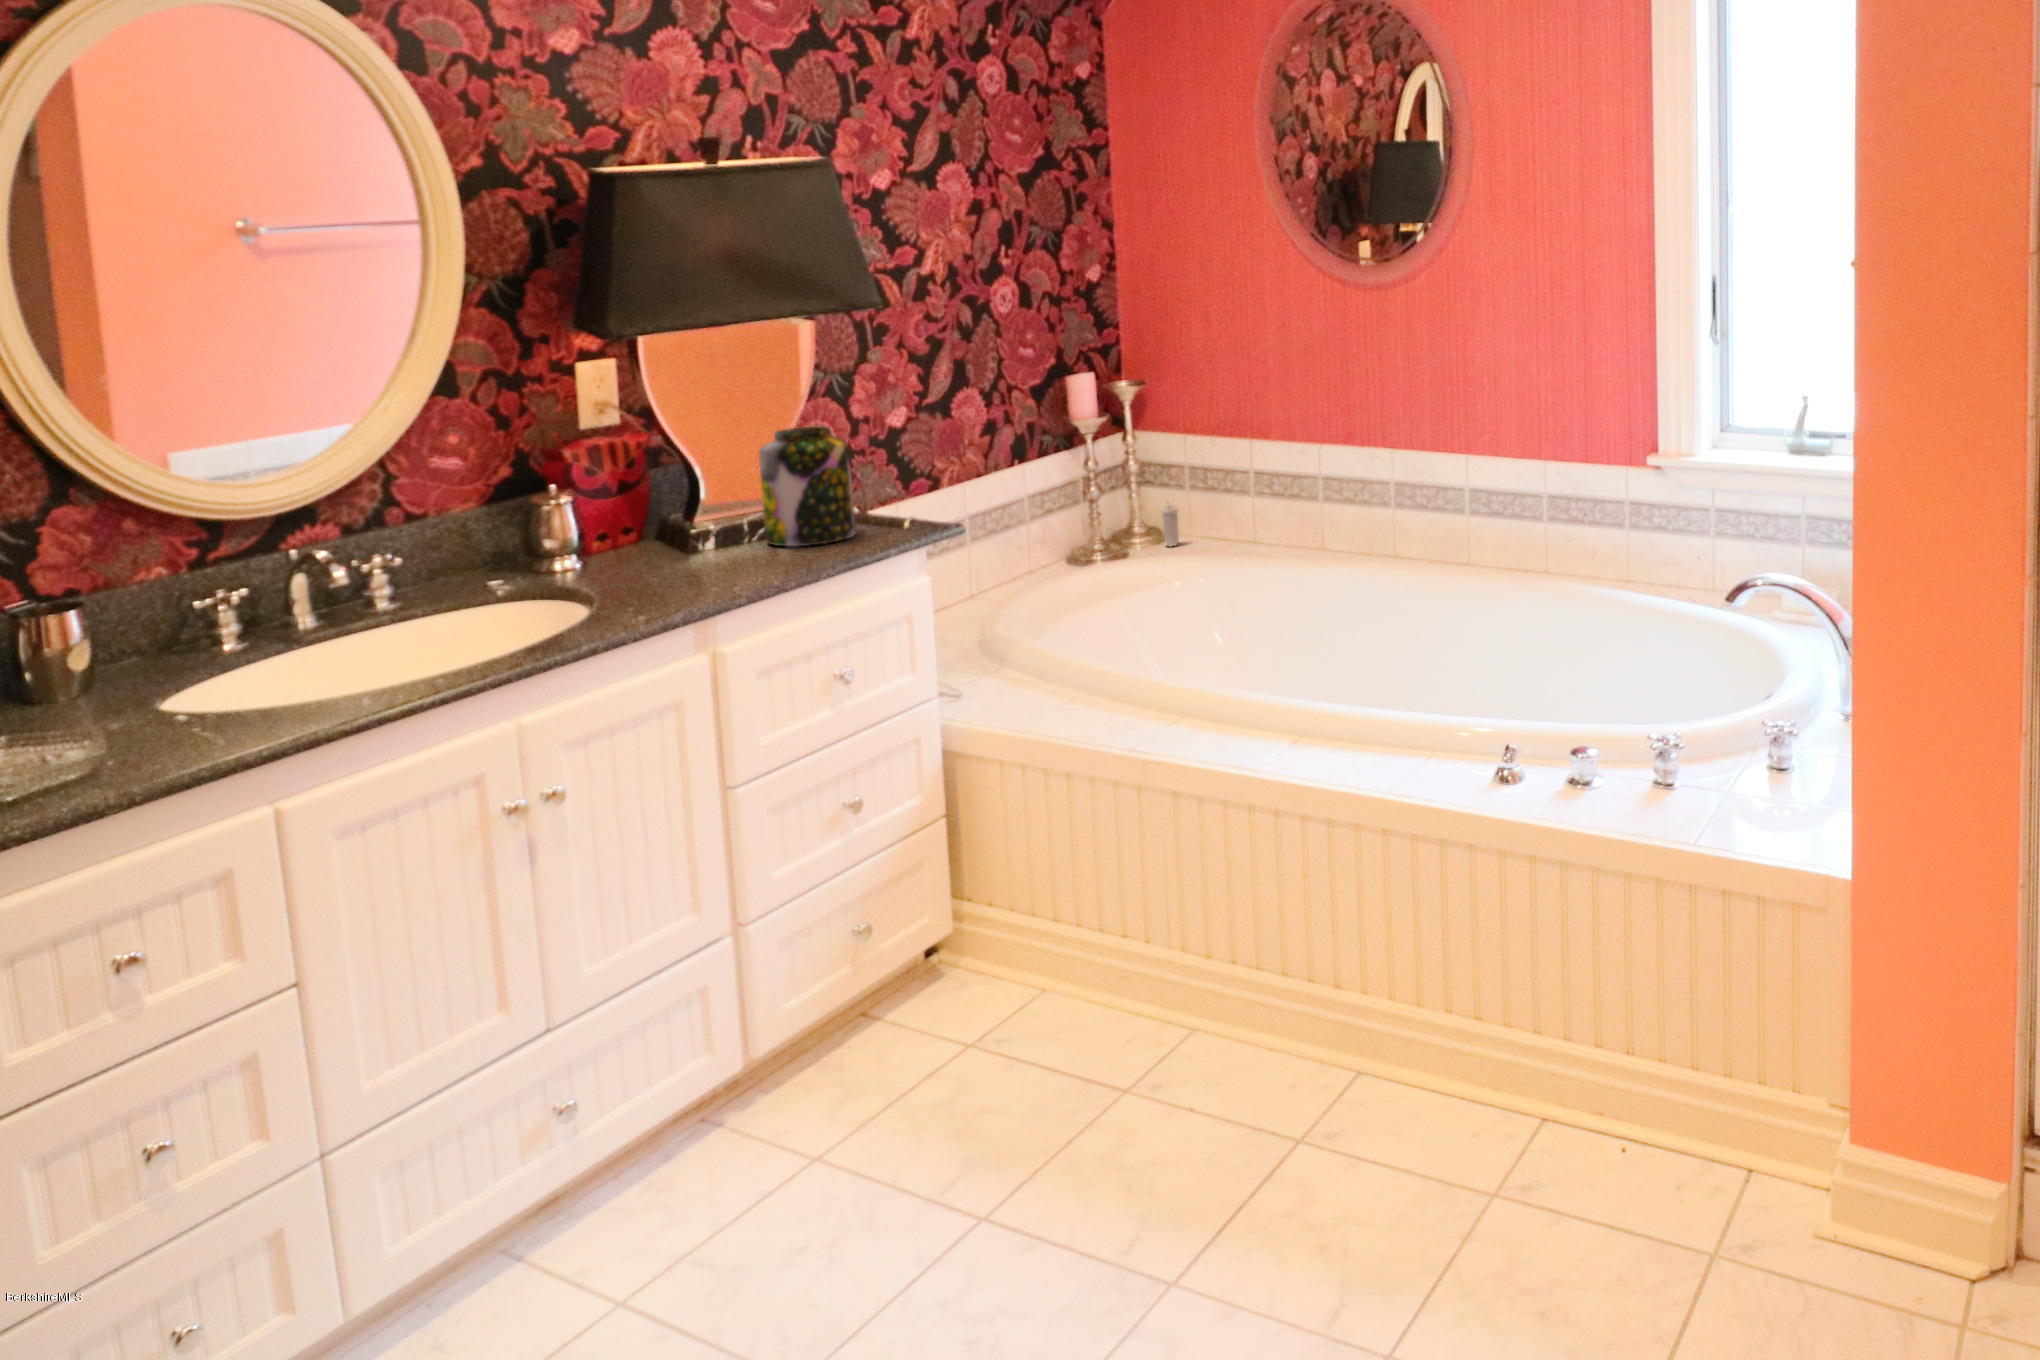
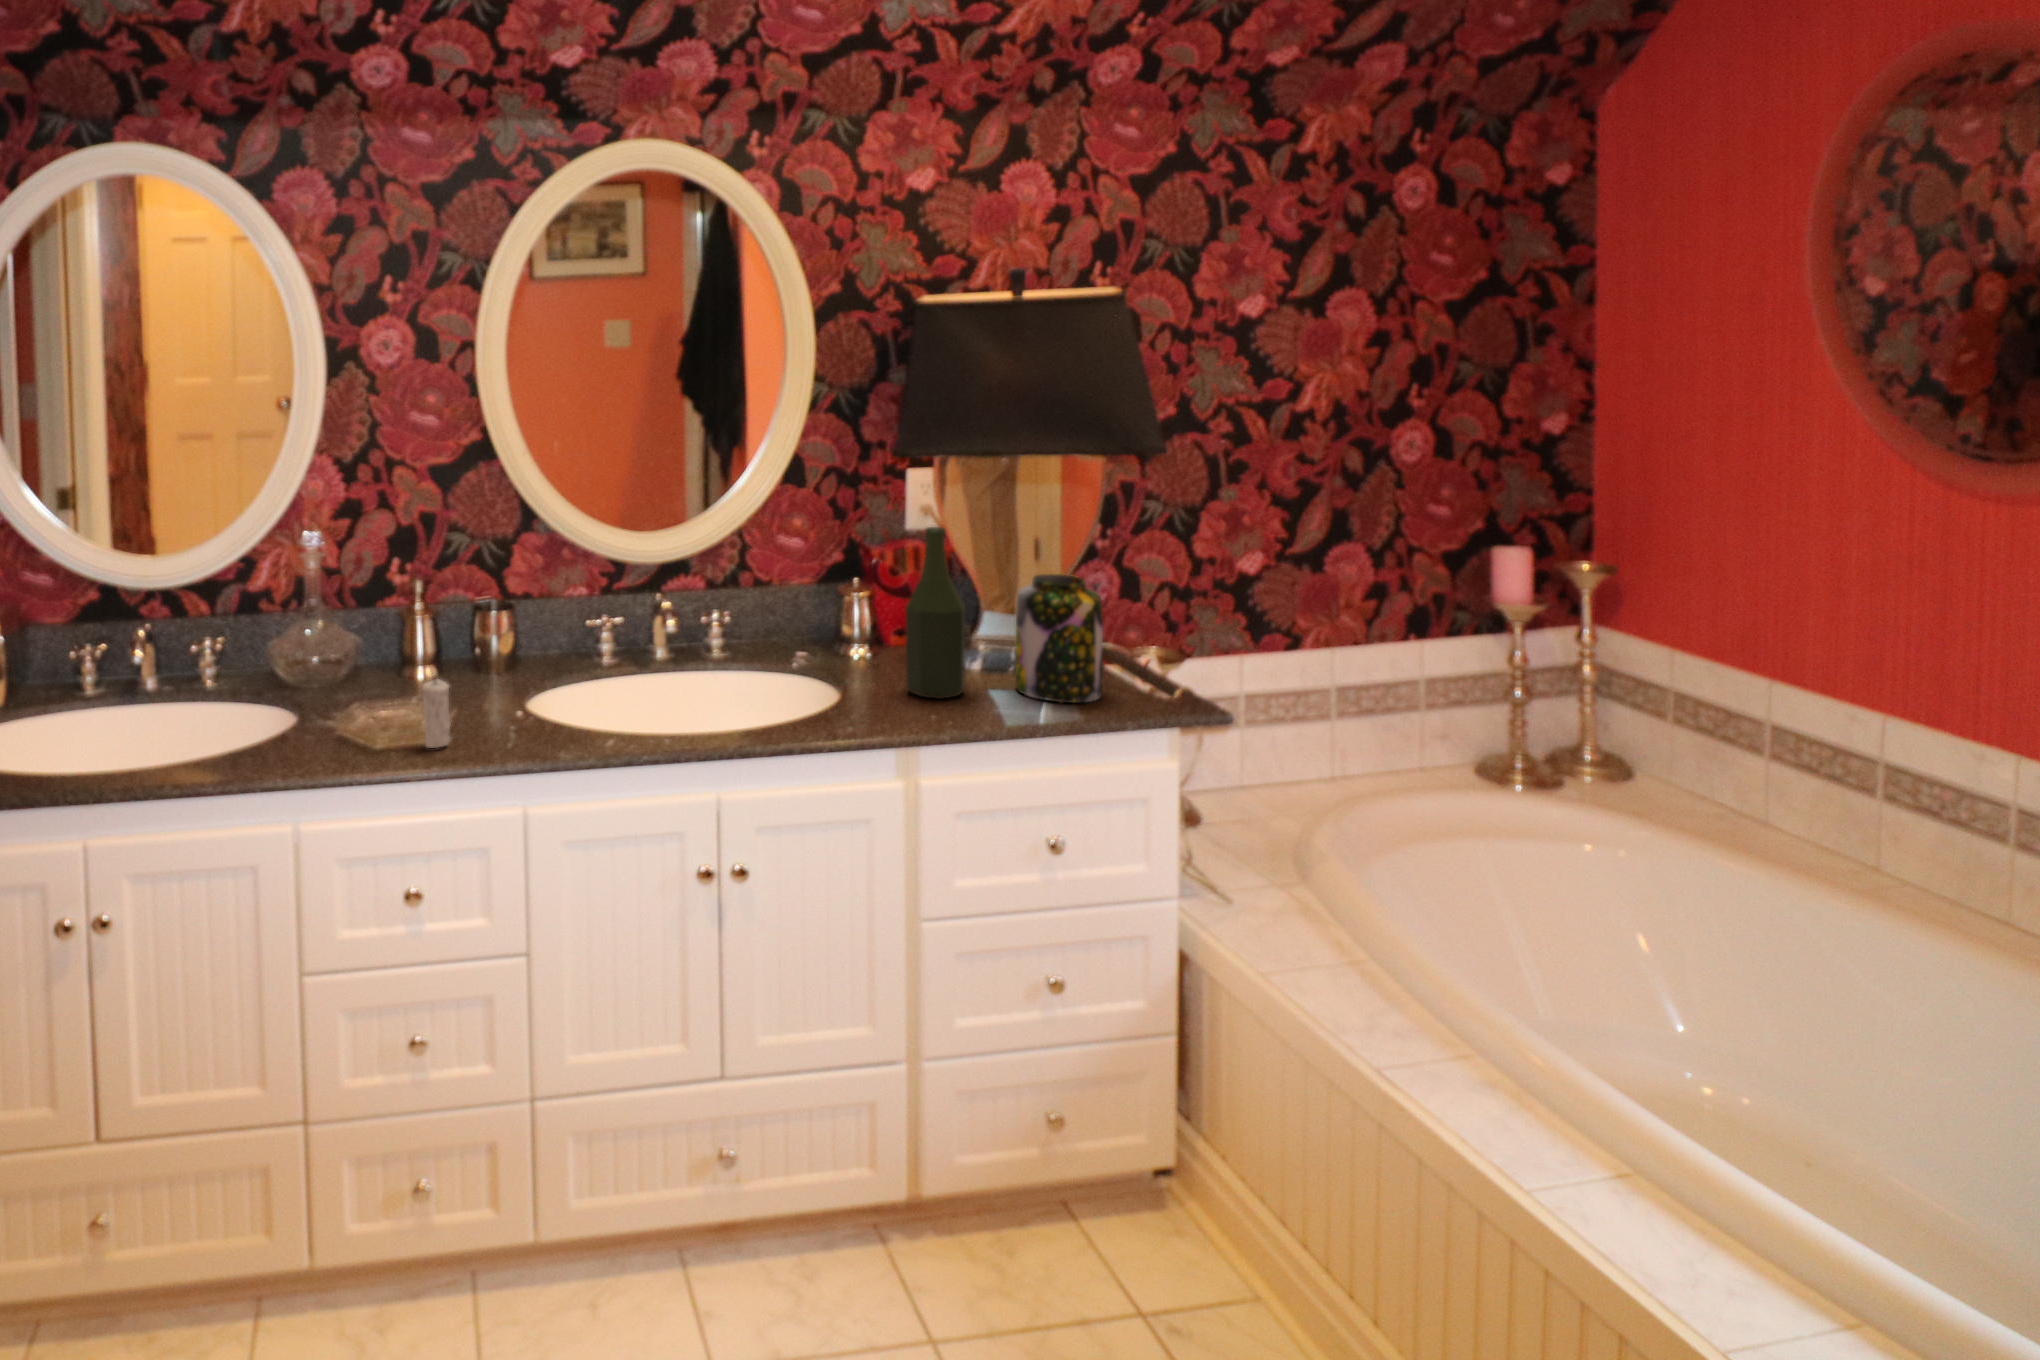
bottle: none [650,395,725,570] -> present [905,527,965,699]
candle: present [1162,506,1179,546] -> present [422,679,451,748]

